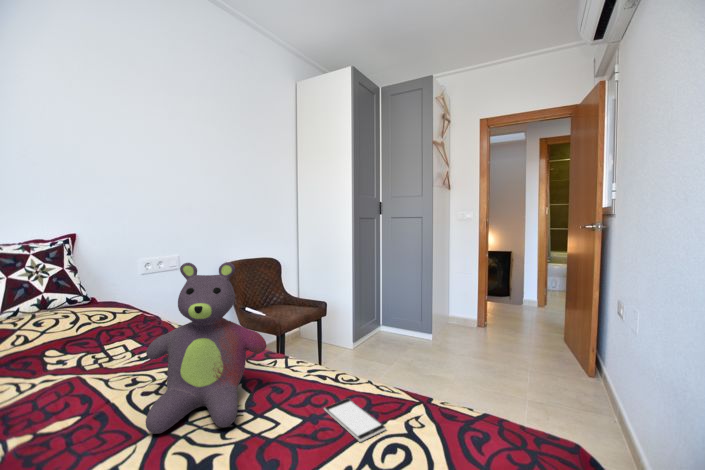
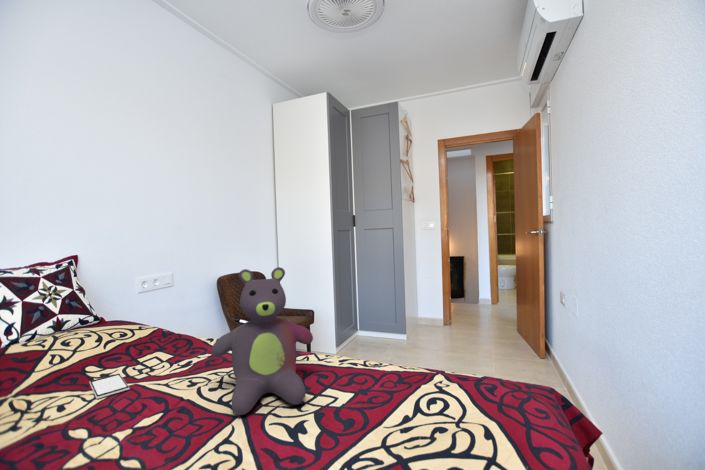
smartphone: present [324,399,386,442] -> present [89,374,130,399]

